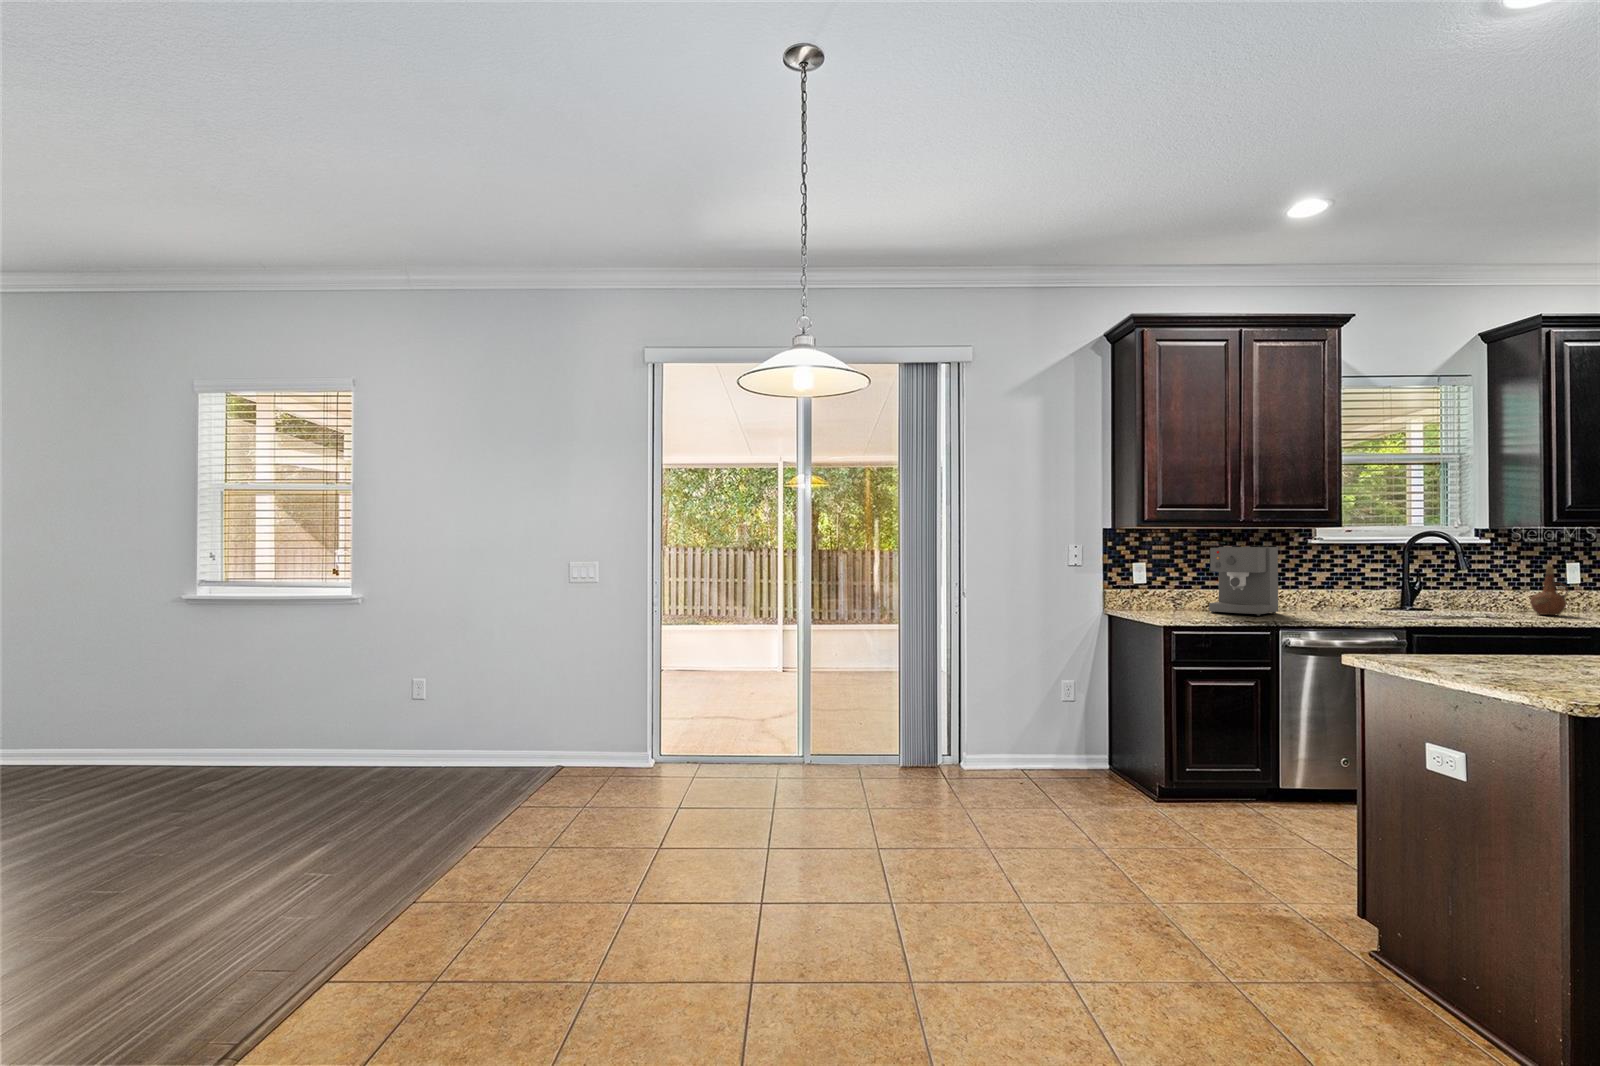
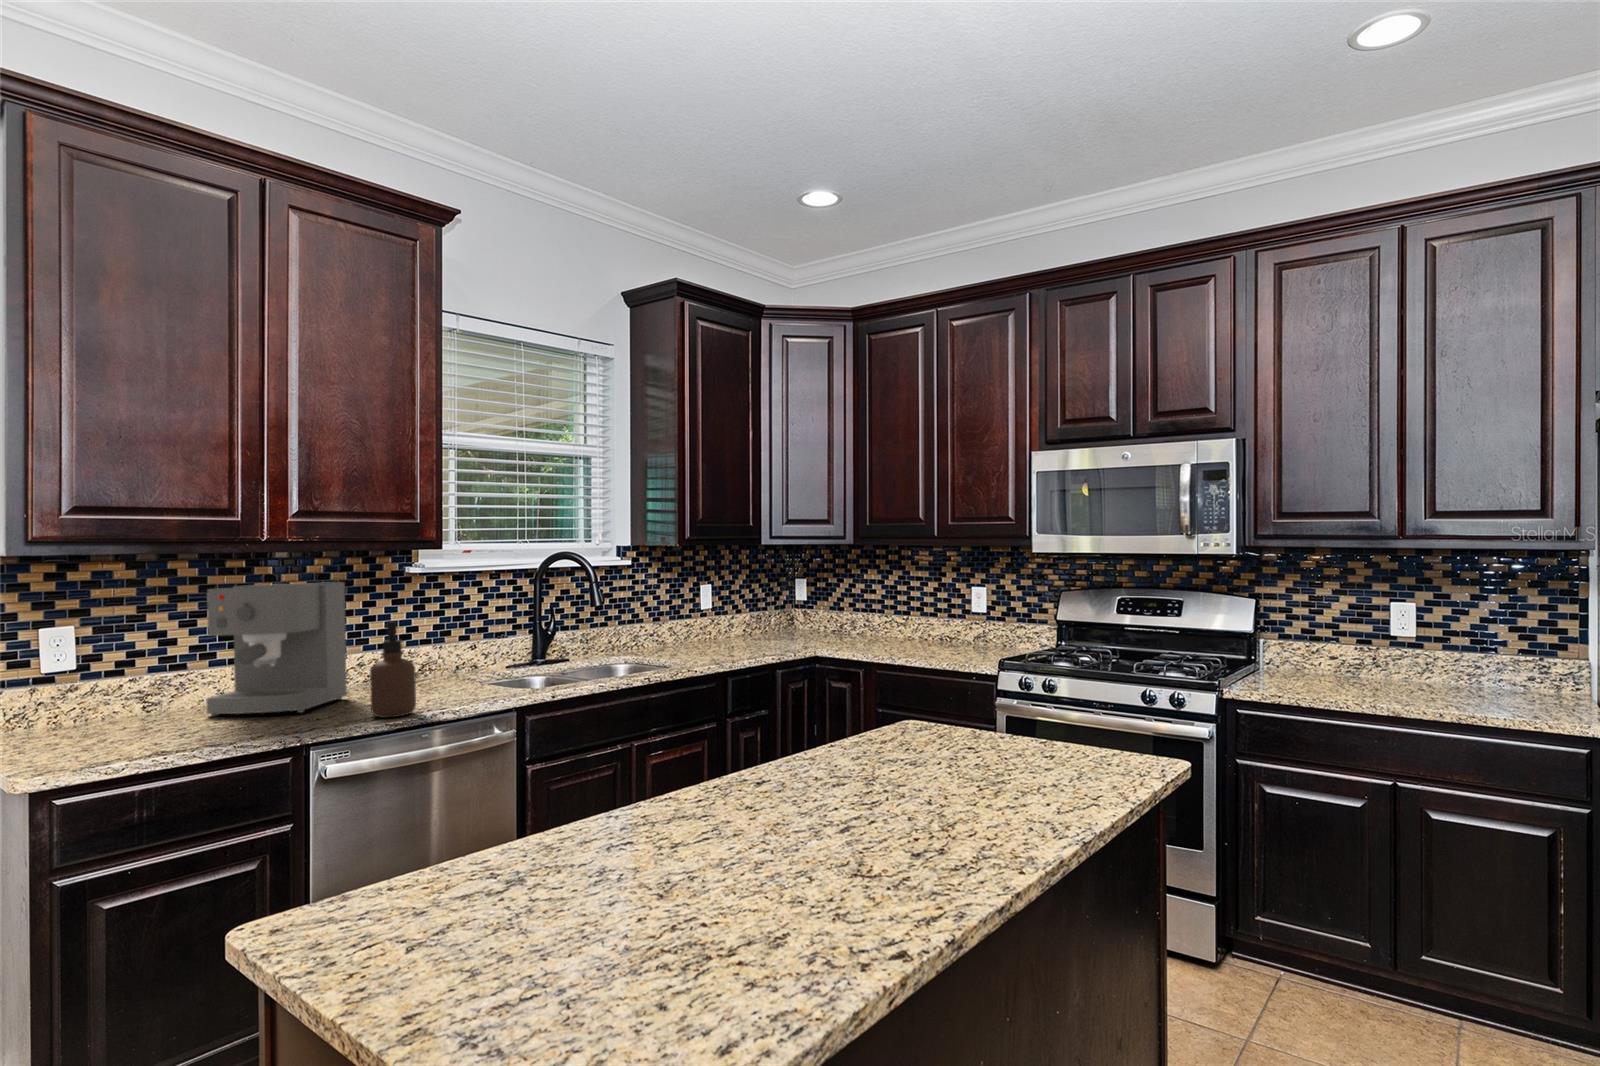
ceramic pitcher: present [1530,566,1568,615] -> none [671,591,706,652]
soap dispenser: none [1300,570,1327,622] -> present [370,621,416,718]

